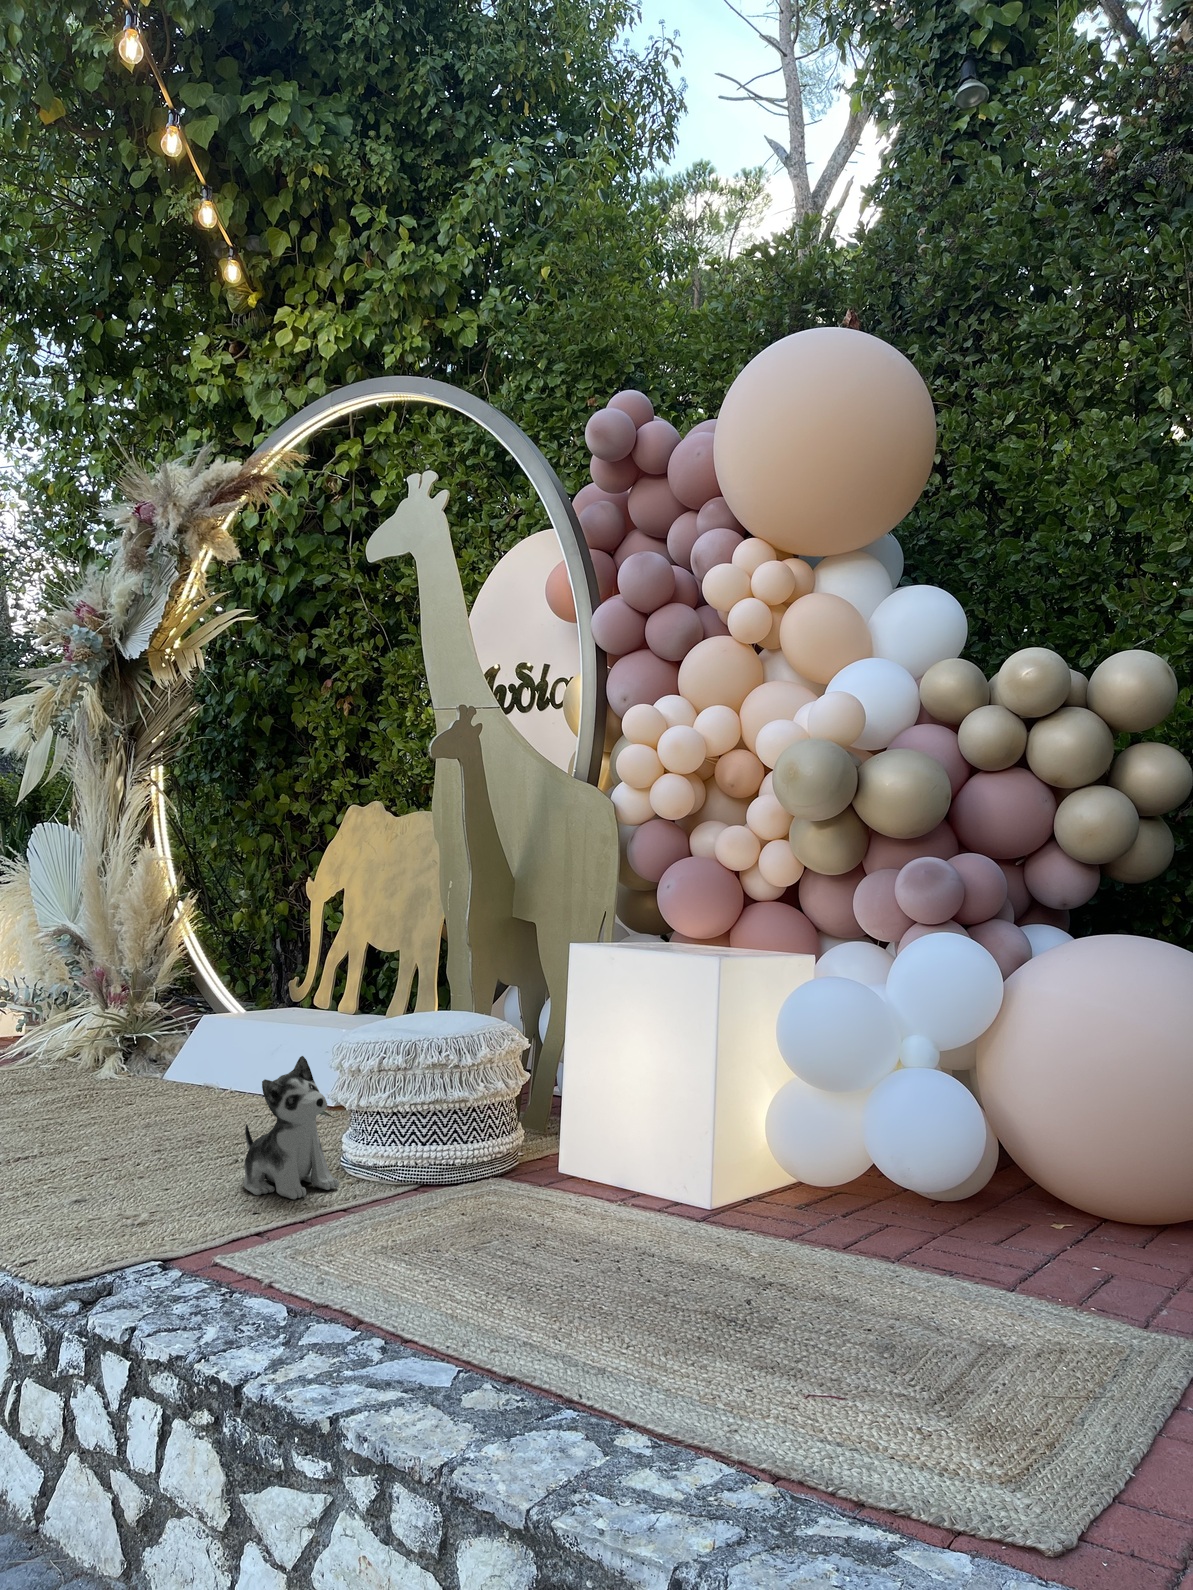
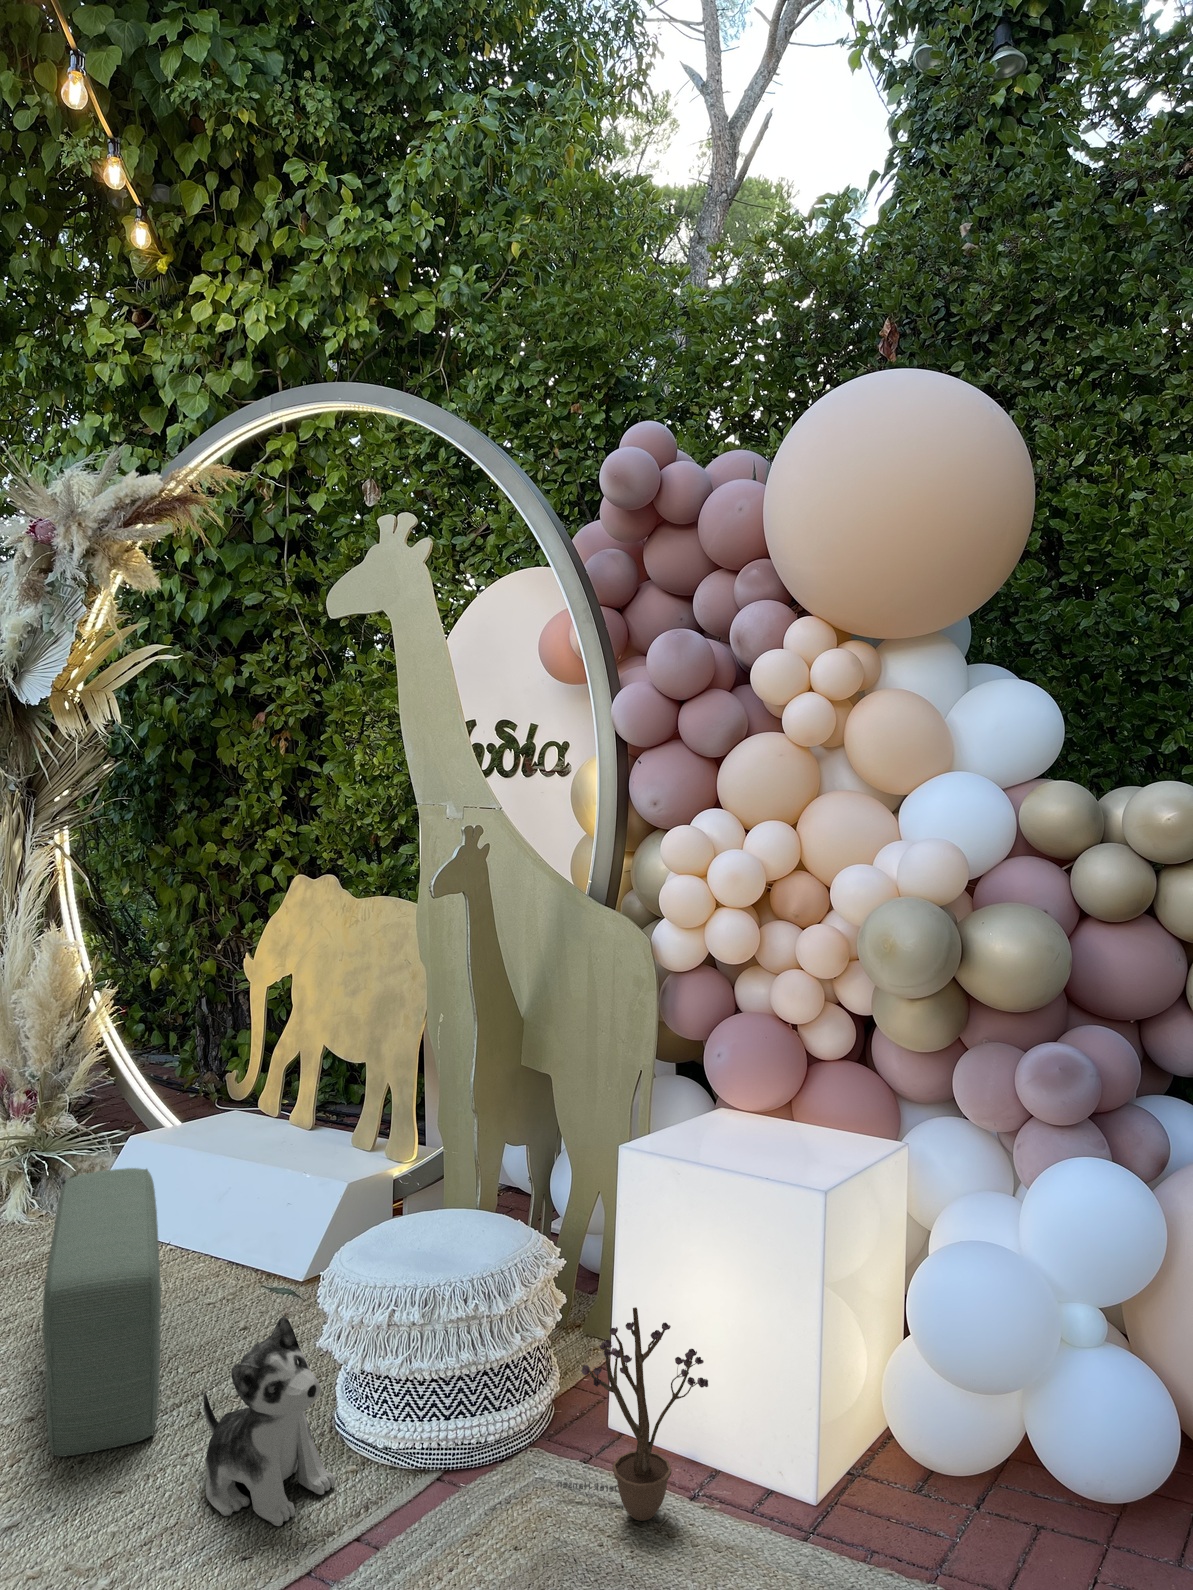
pouf: none [131,1005,218,1172] -> present [43,1168,161,1457]
decorative plant: none [503,1046,612,1208] -> present [557,1307,708,1521]

